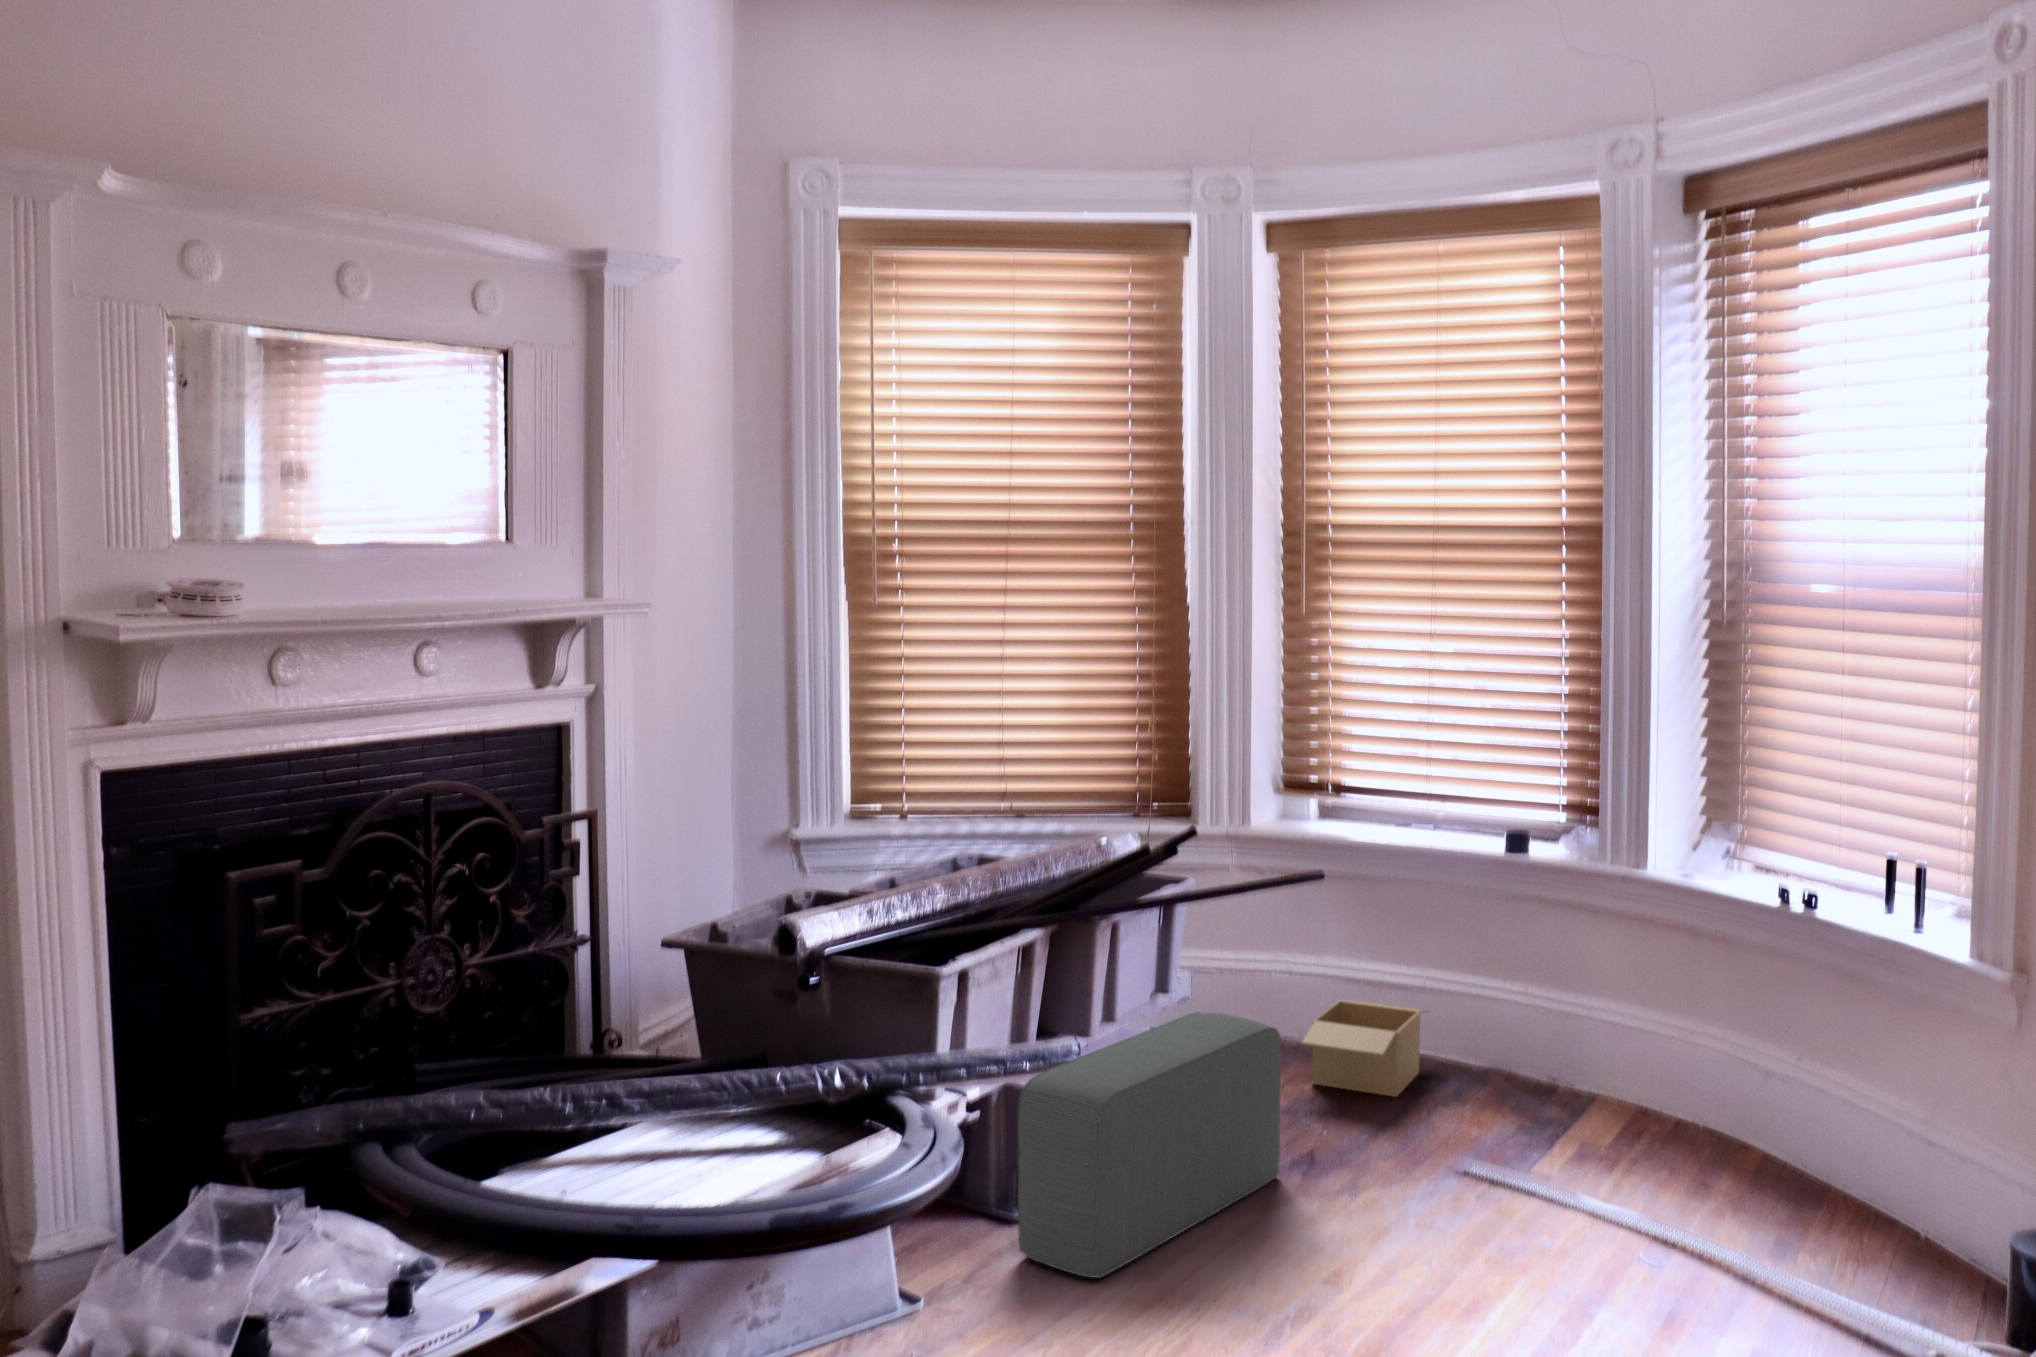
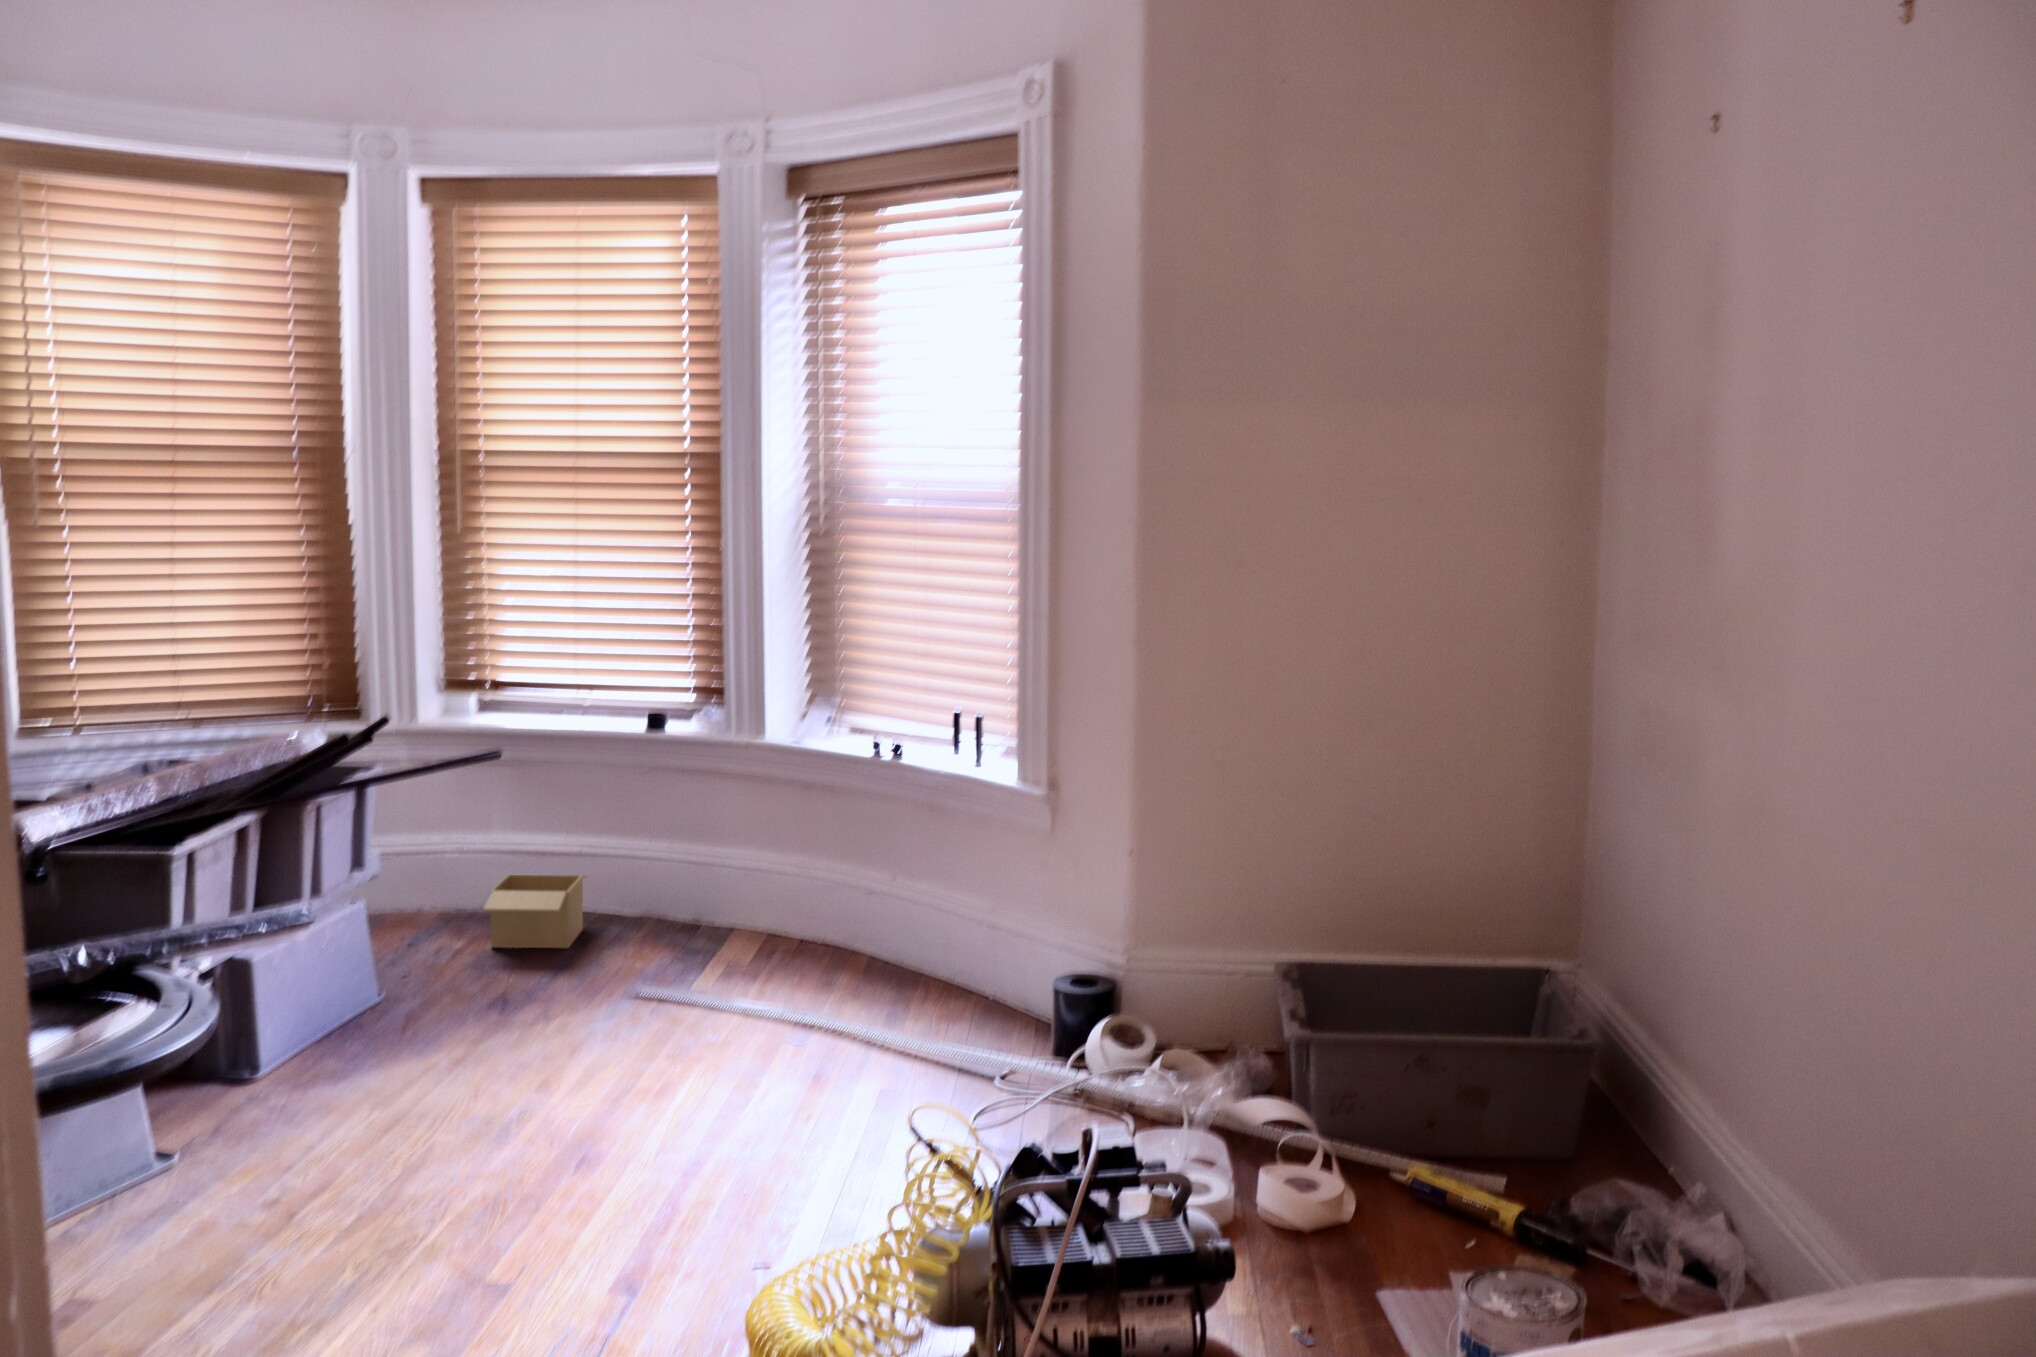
pouf: present [1018,1012,1282,1278] -> none [263,879,484,1104]

